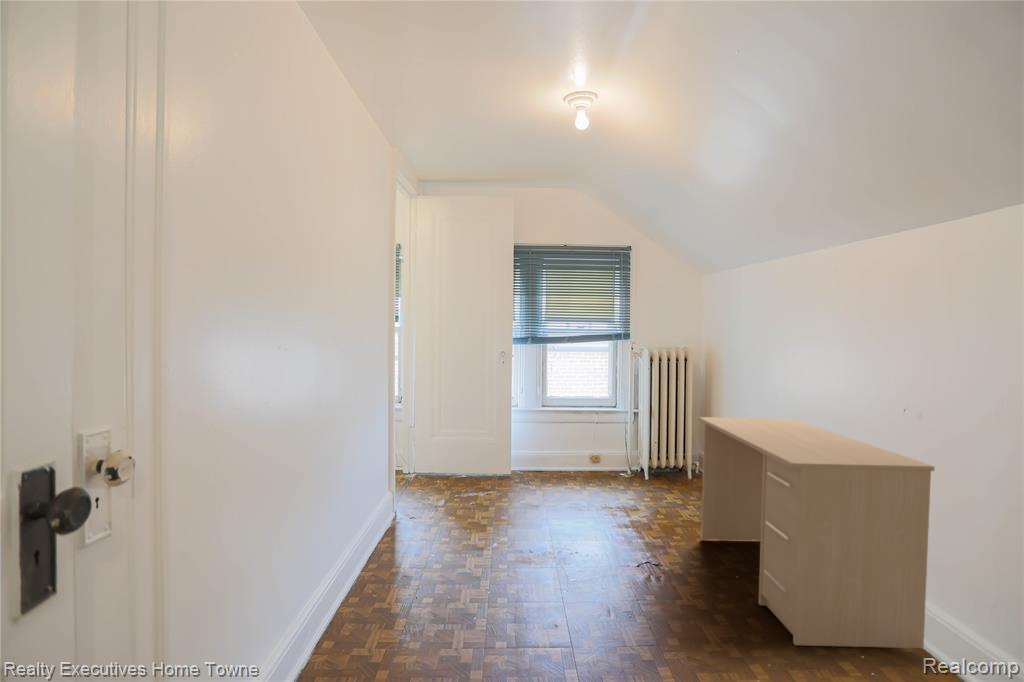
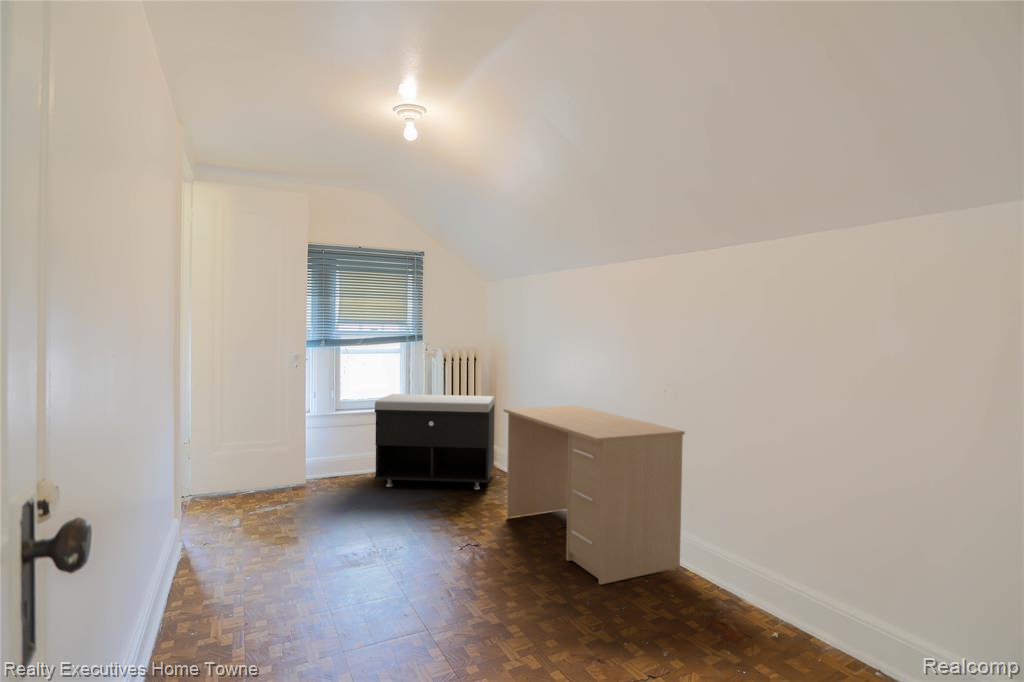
storage bench: none [572,393,704,502] -> present [375,394,495,489]

